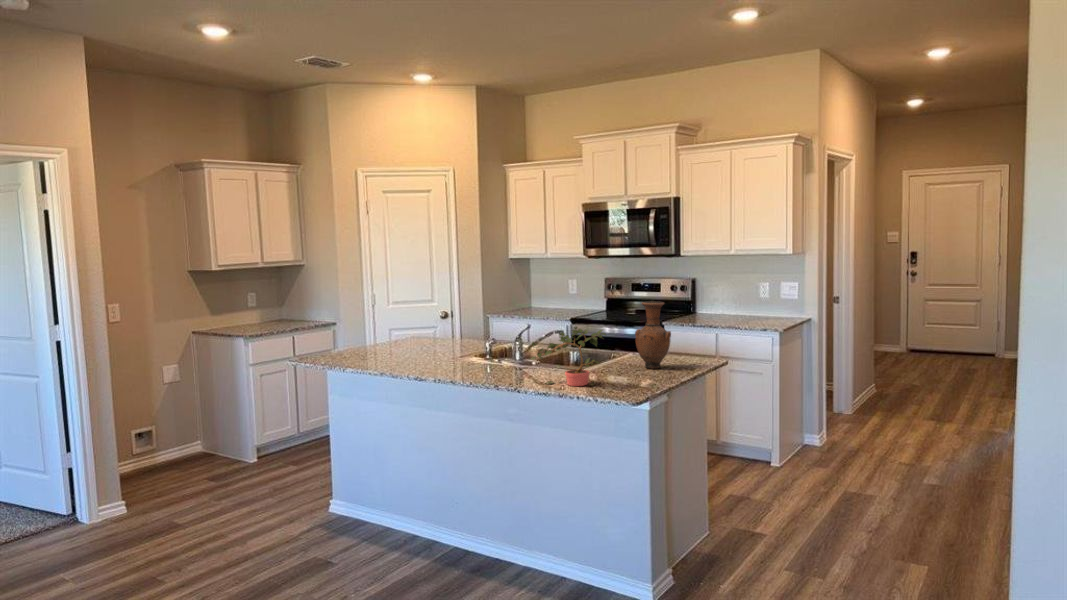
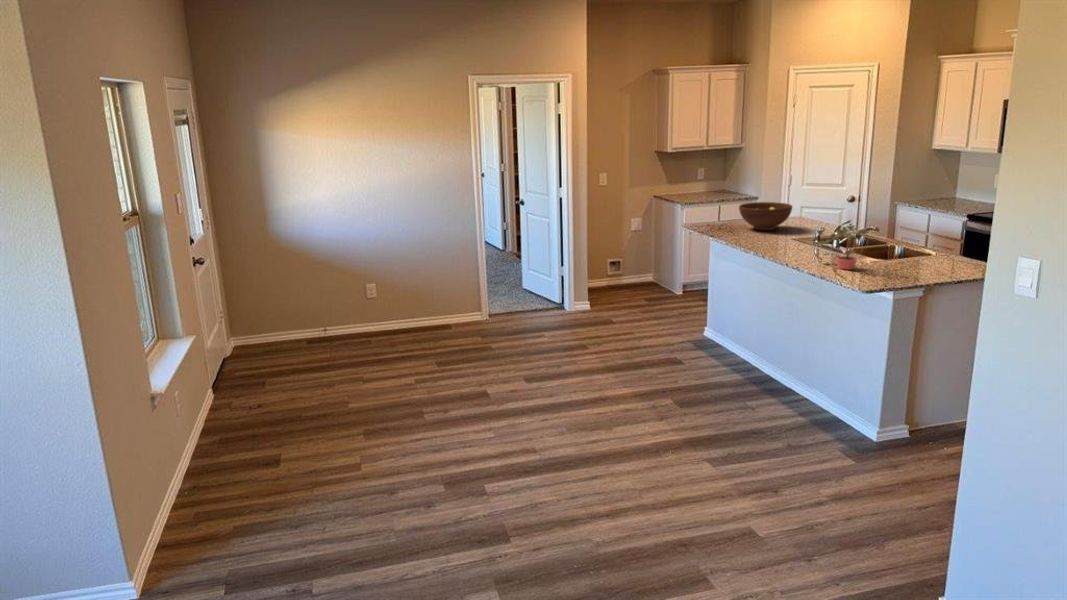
vase: present [635,301,671,369] -> none [924,208,960,267]
fruit bowl: none [369,319,436,355] -> present [739,202,792,230]

